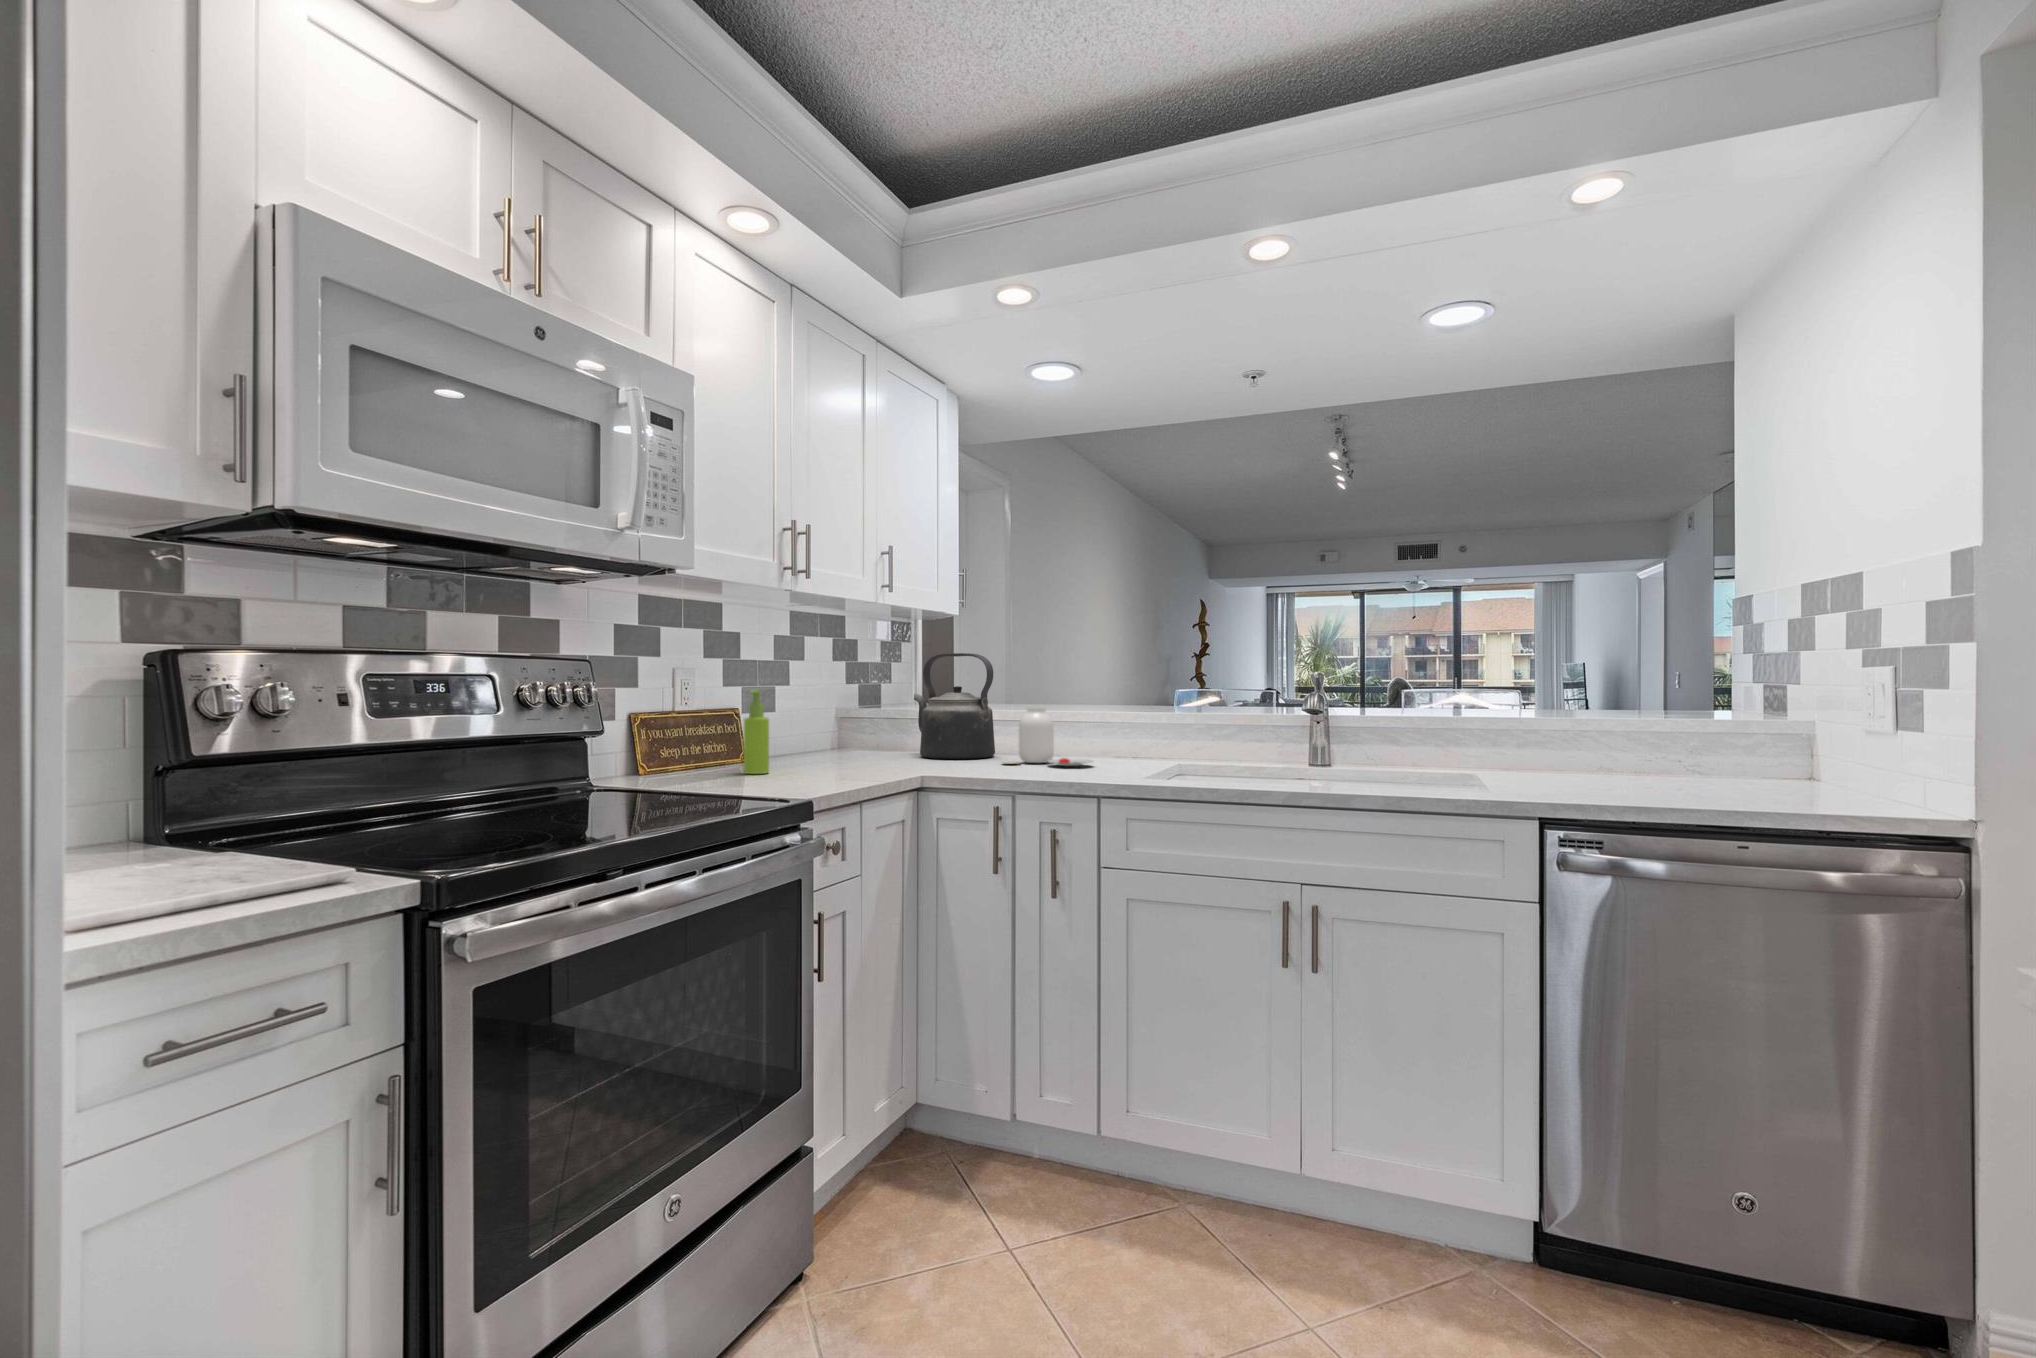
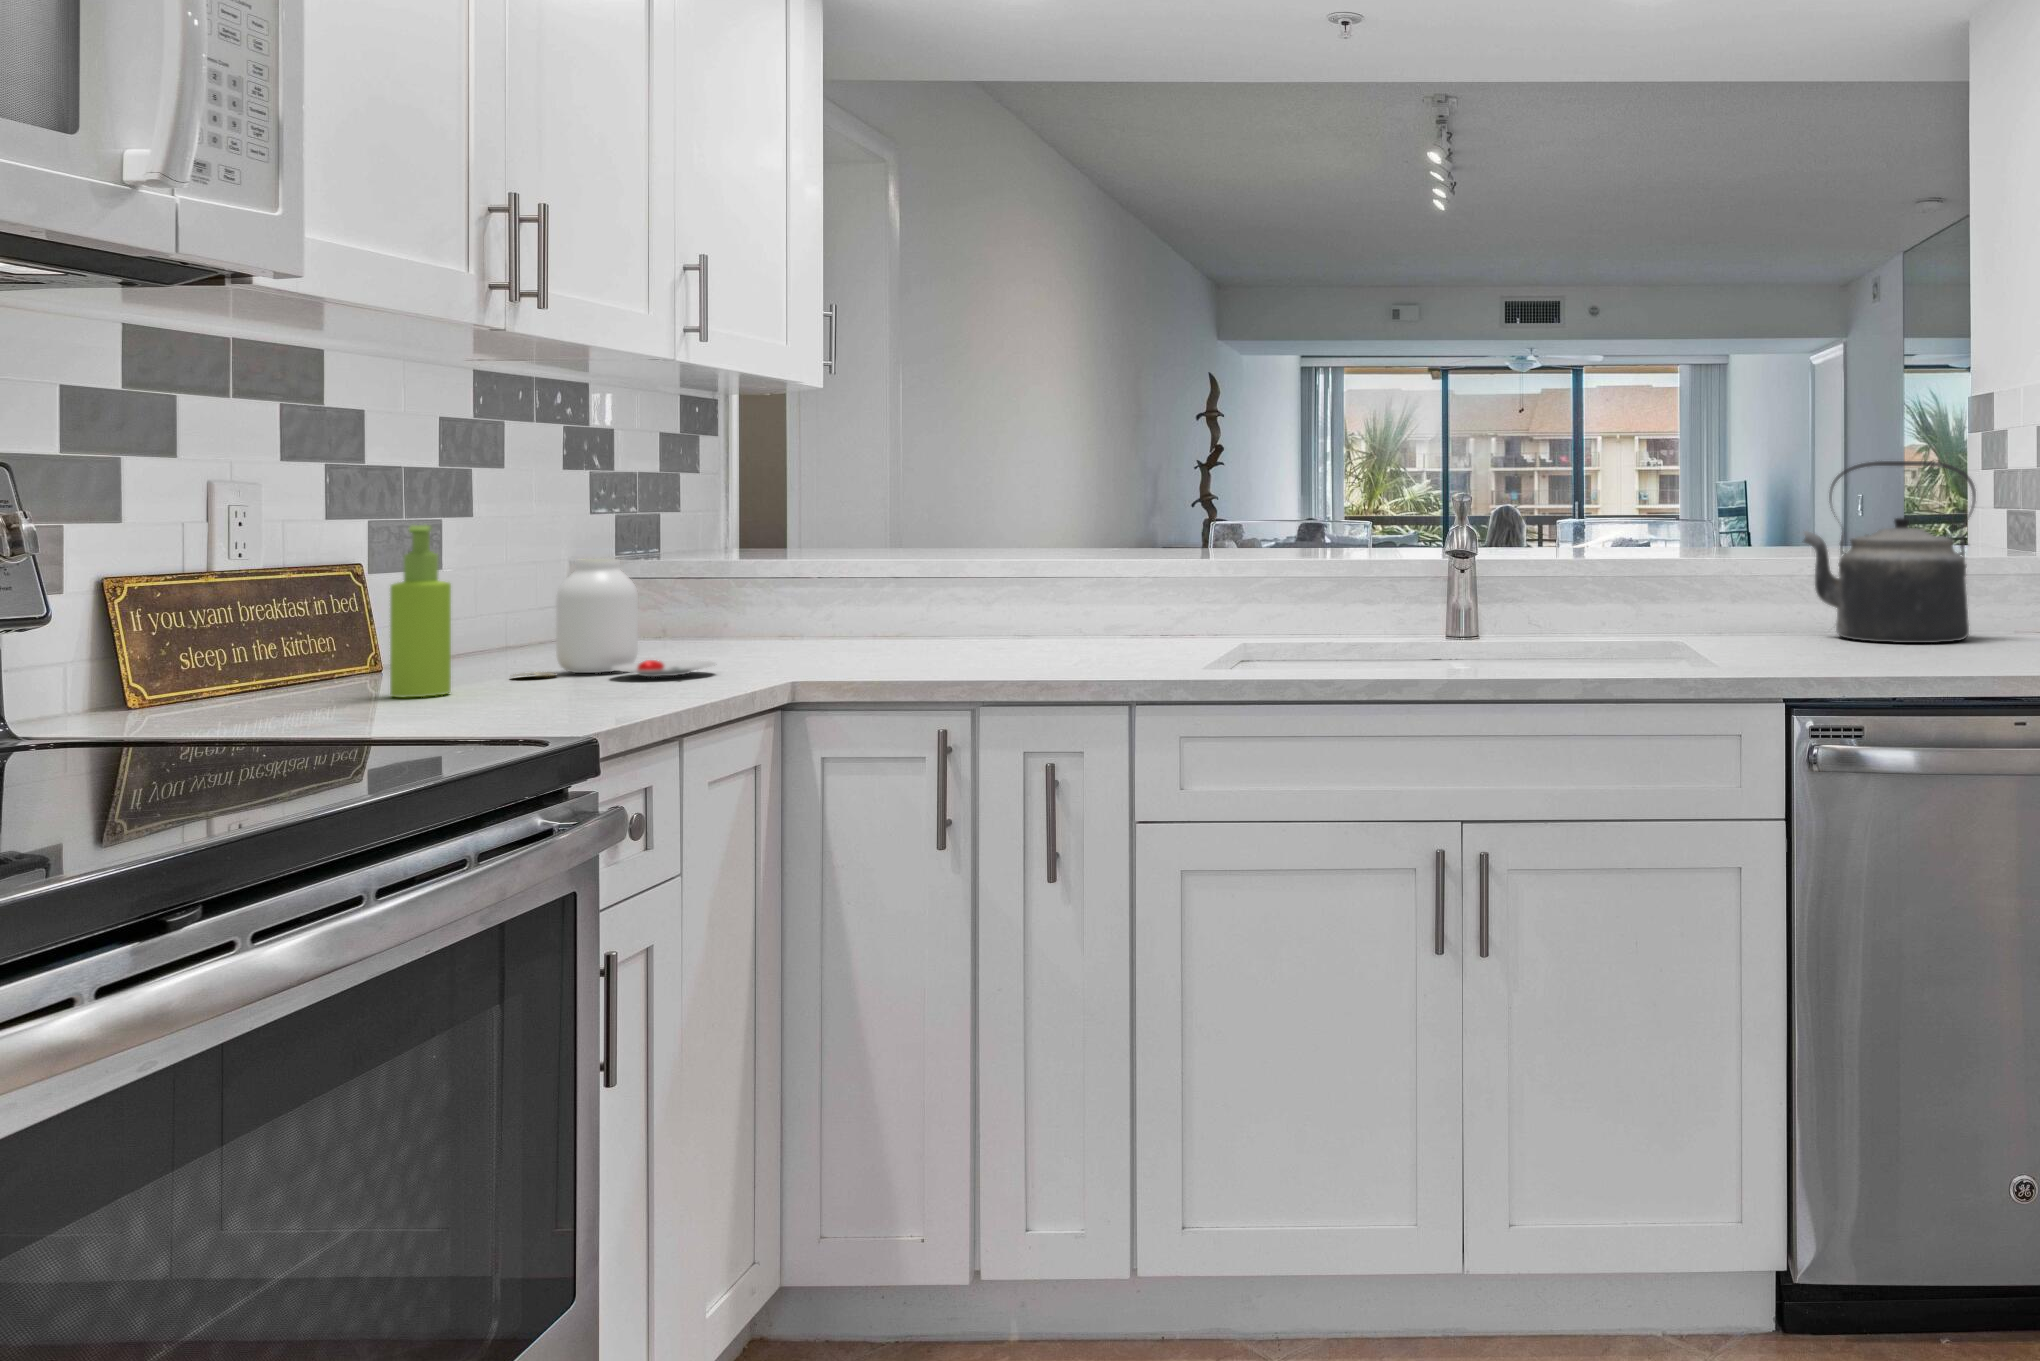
kettle: present [914,653,995,759] -> present [1802,461,1976,643]
jar: present [1019,707,1093,766] -> present [536,559,715,677]

